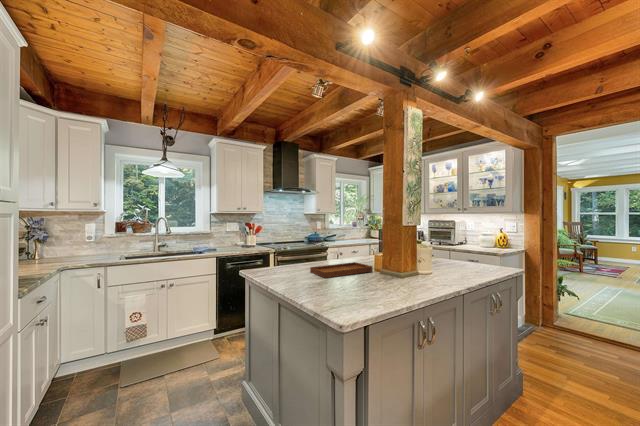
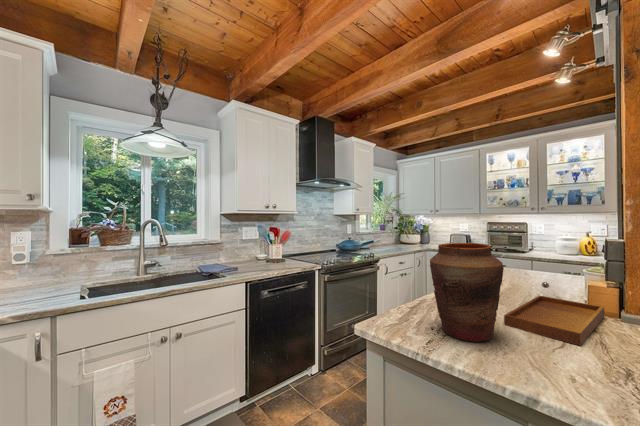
vase: none [267,230,299,275] -> present [430,243,504,341]

